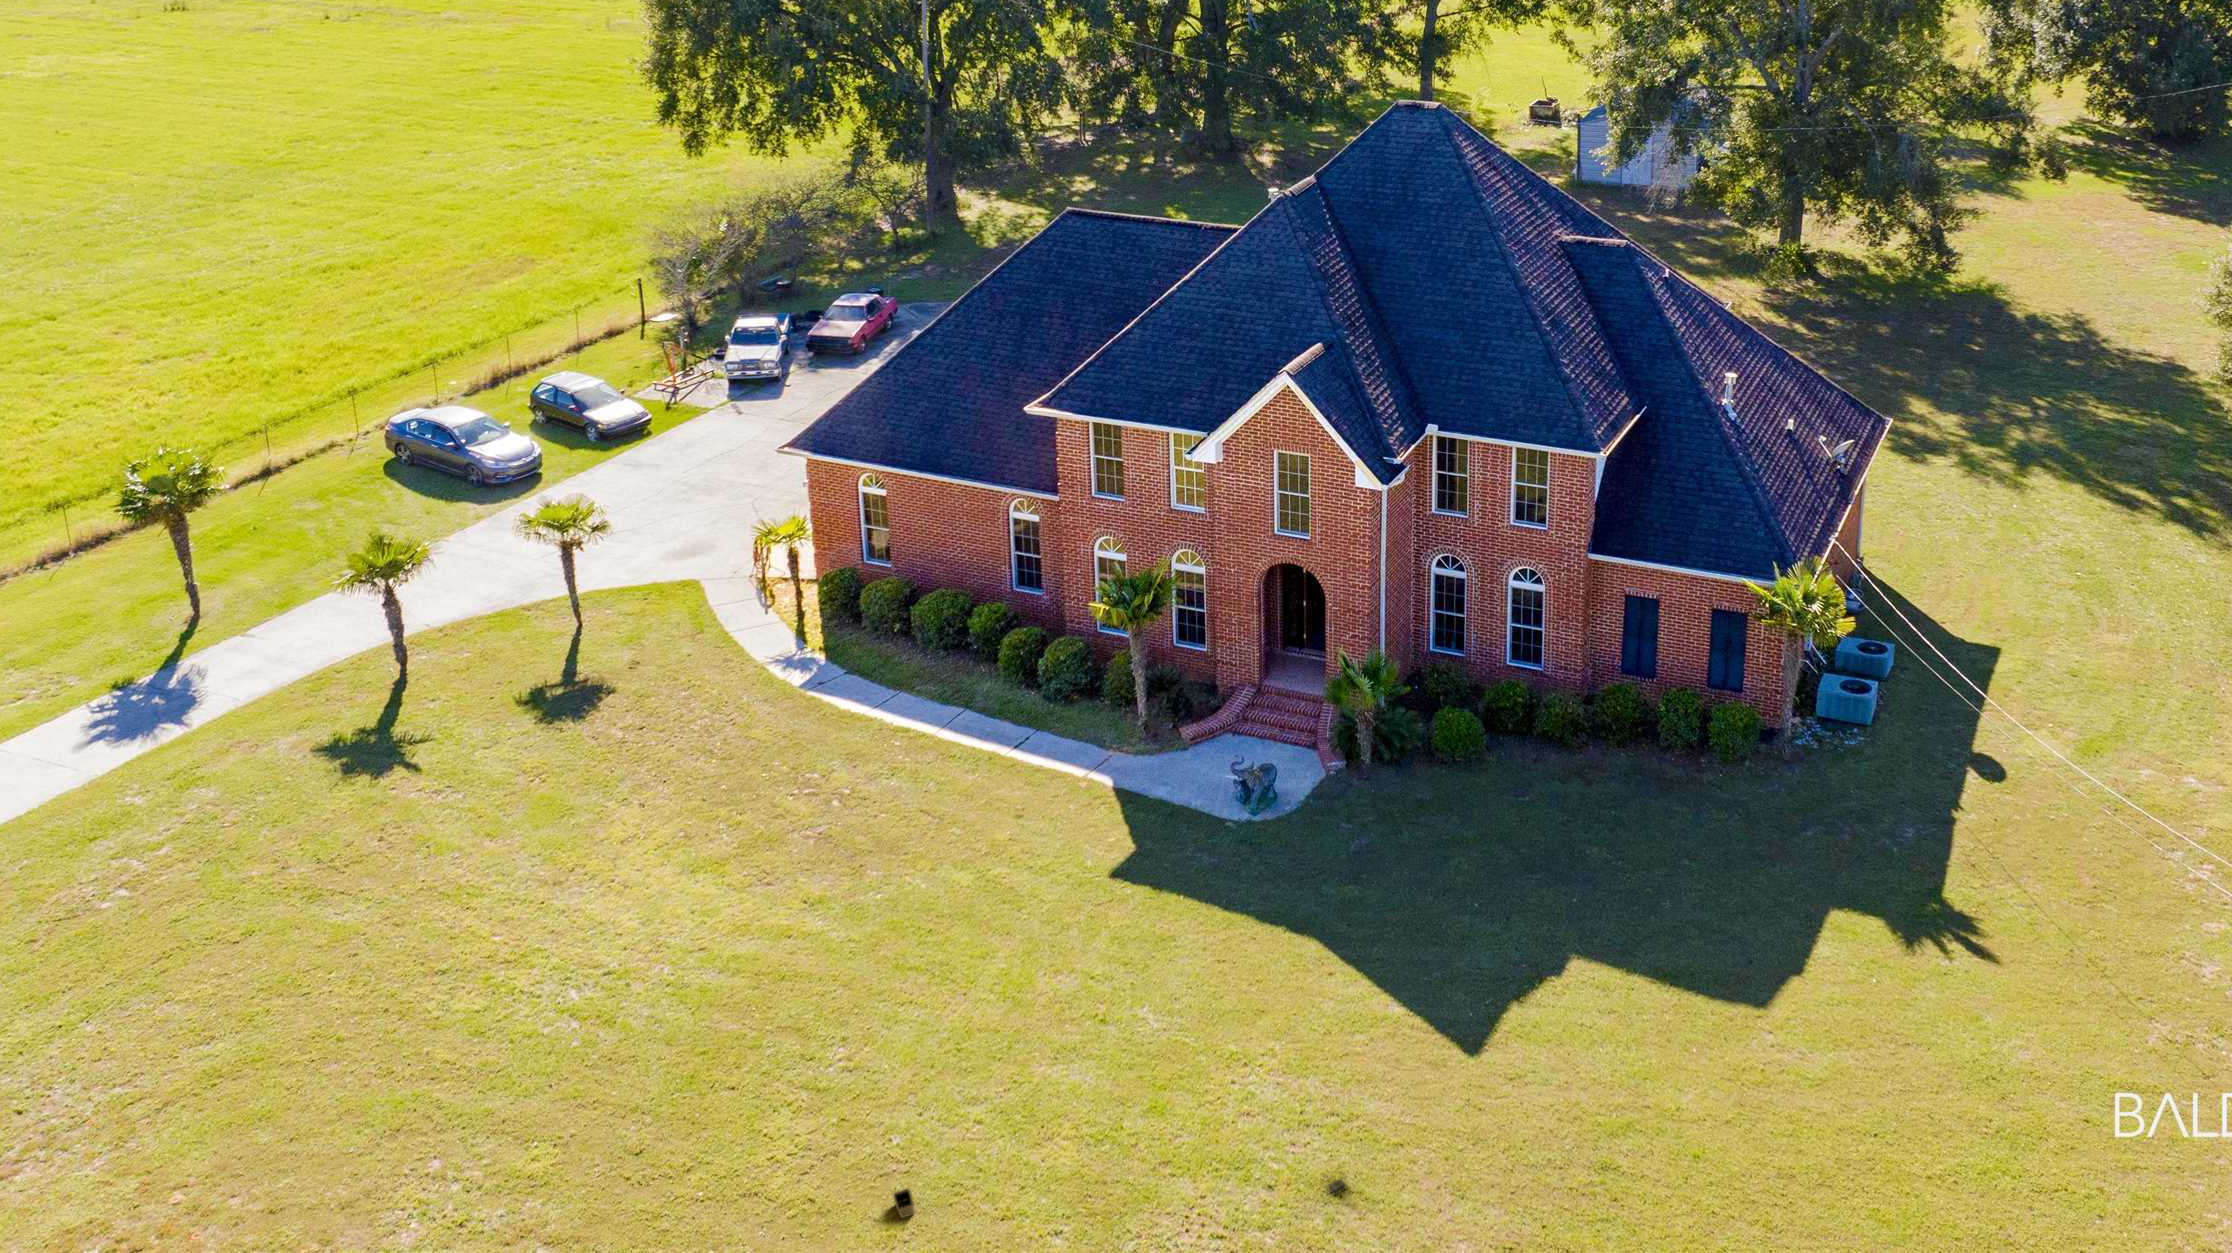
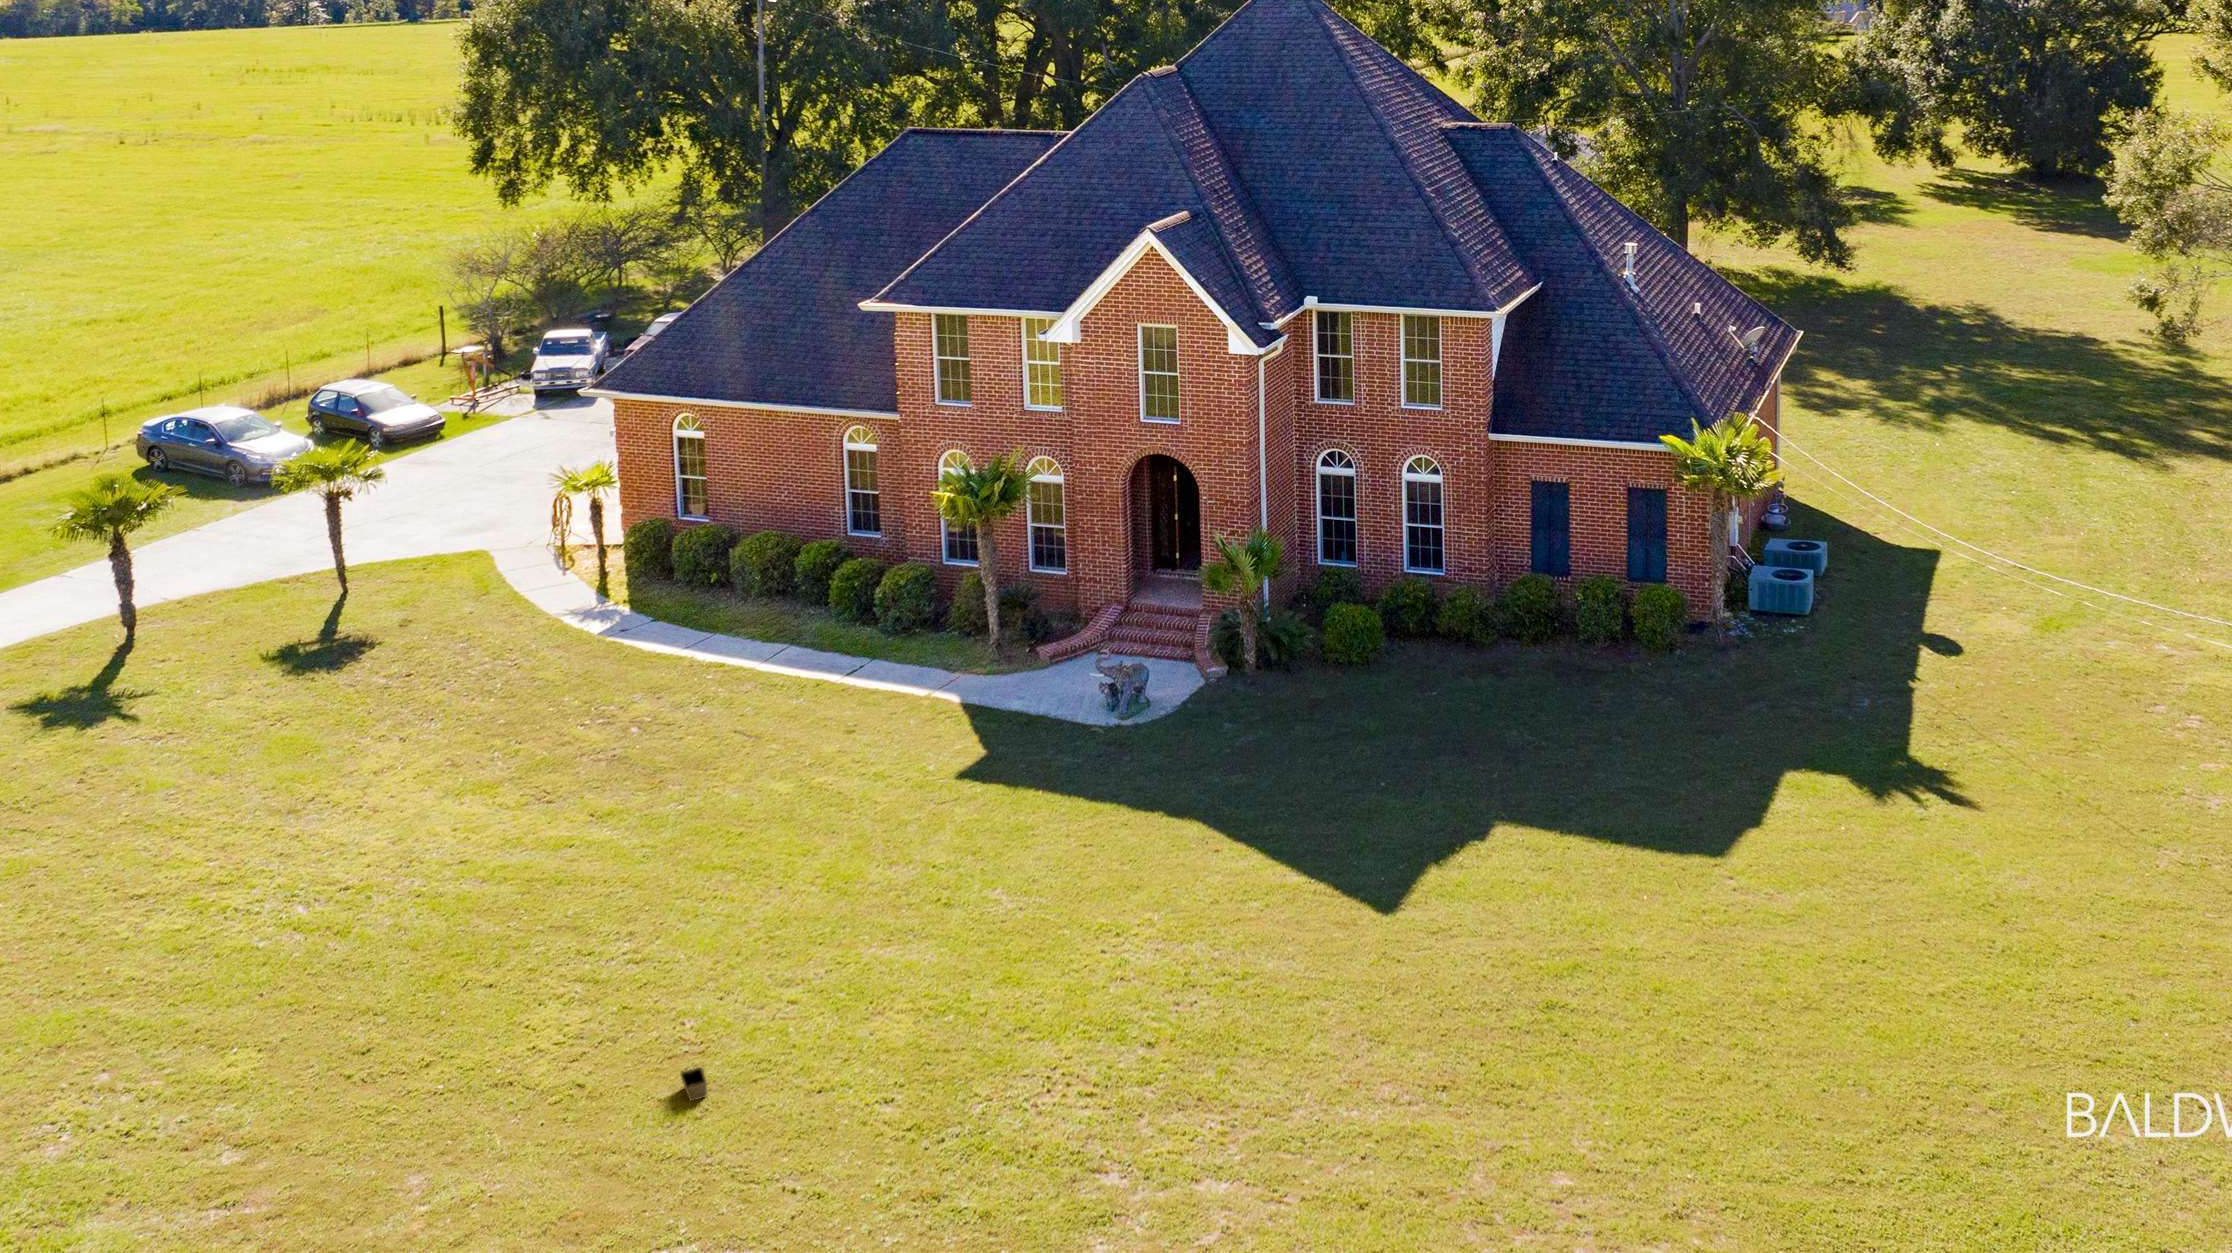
decorative plant: present [1326,1171,1346,1195] -> none [1219,1020,1249,1052]

